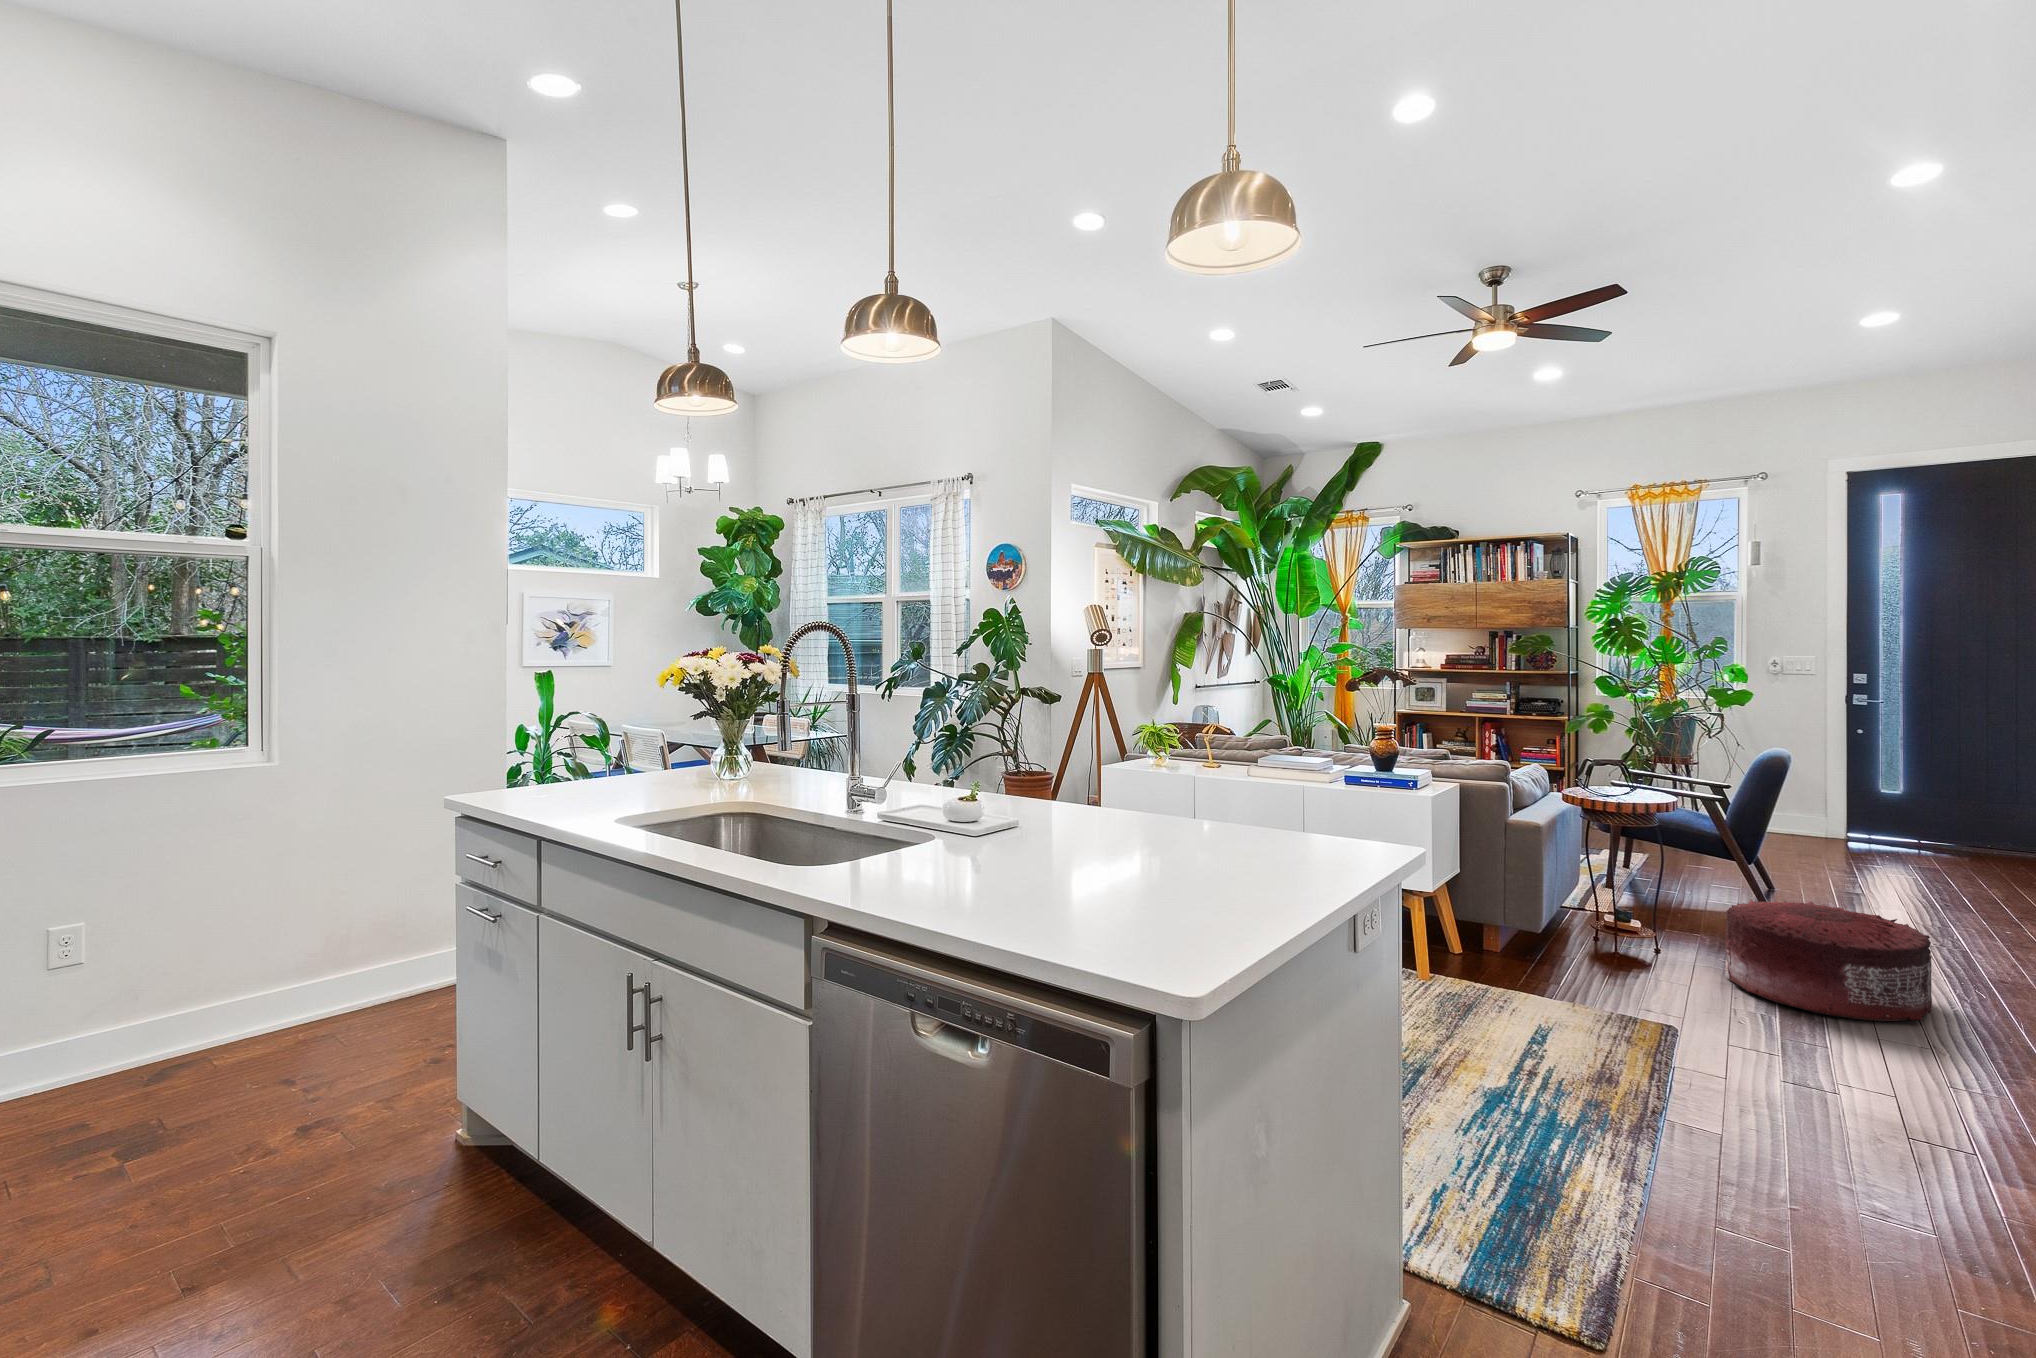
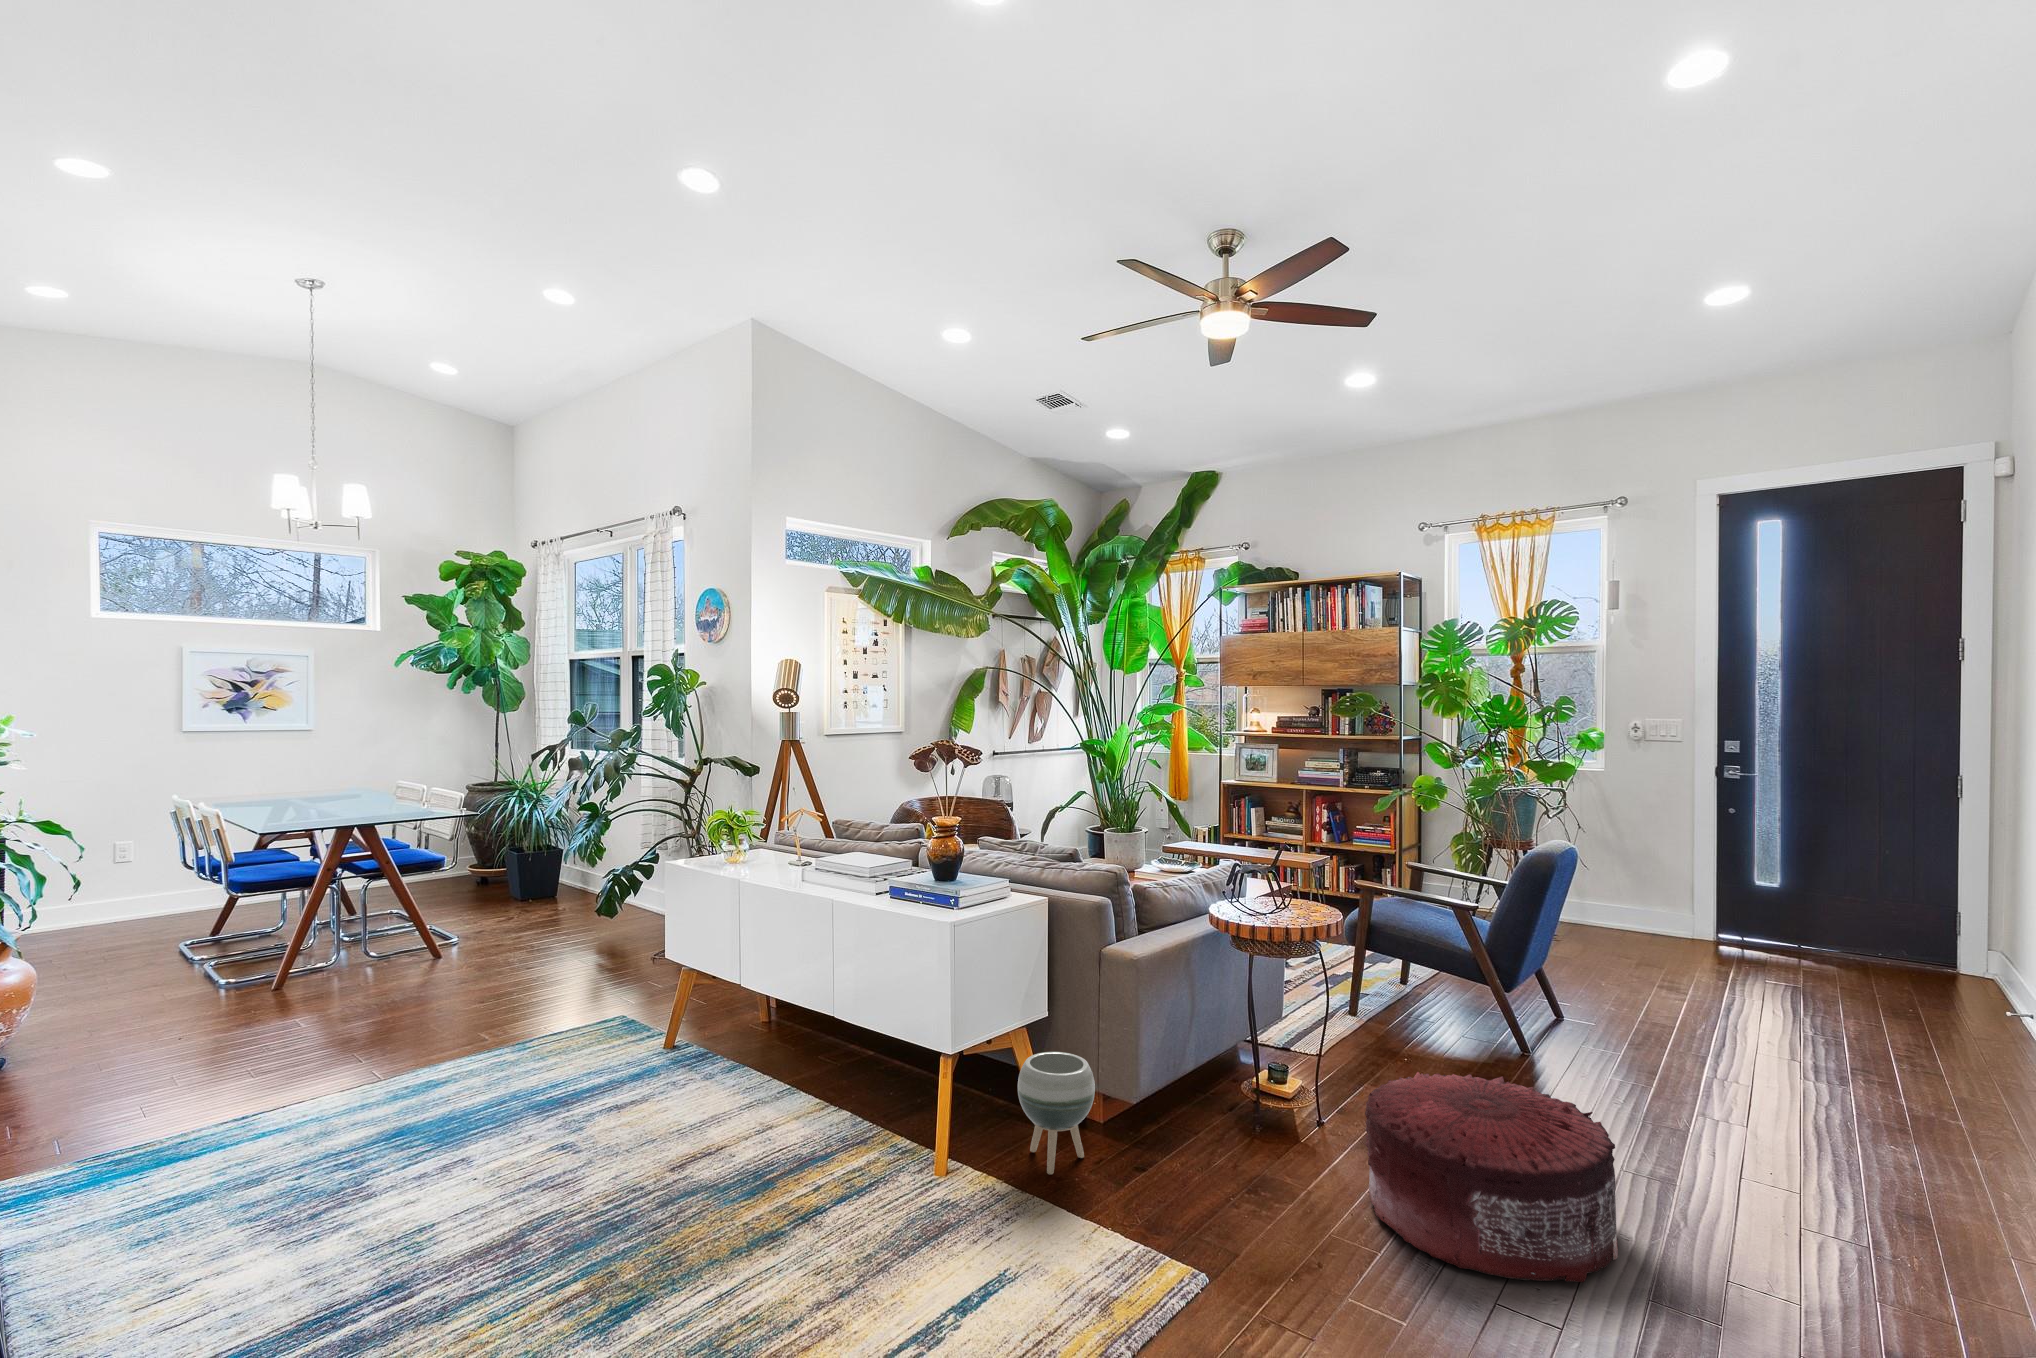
planter: none [1456,892,1519,974] -> present [1018,1052,1095,1175]

